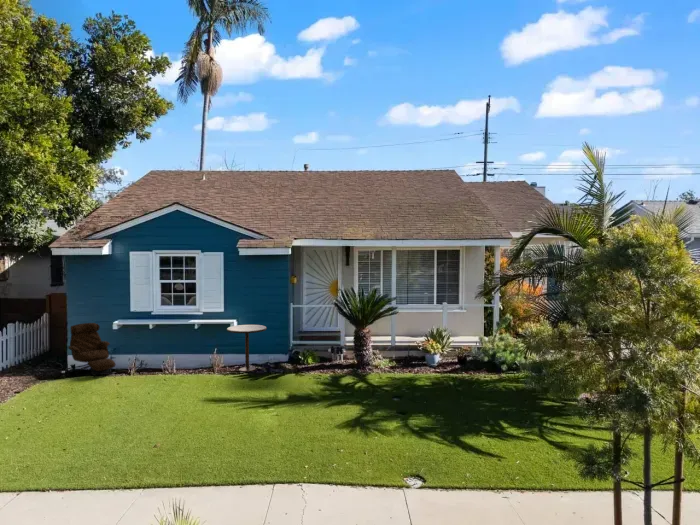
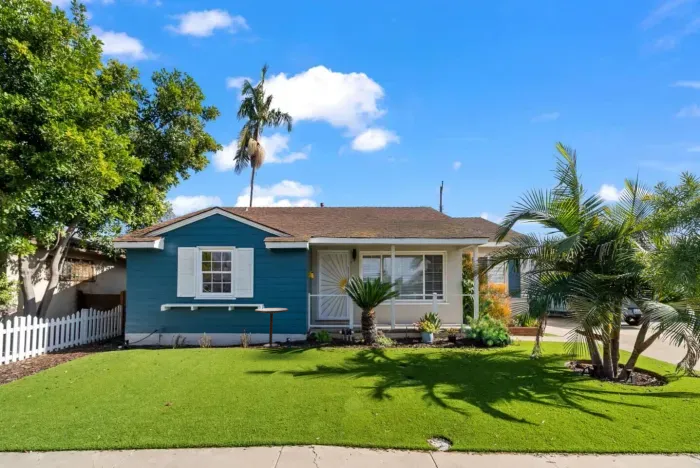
lounge chair: present [68,323,116,377] -> none [121,306,159,351]

